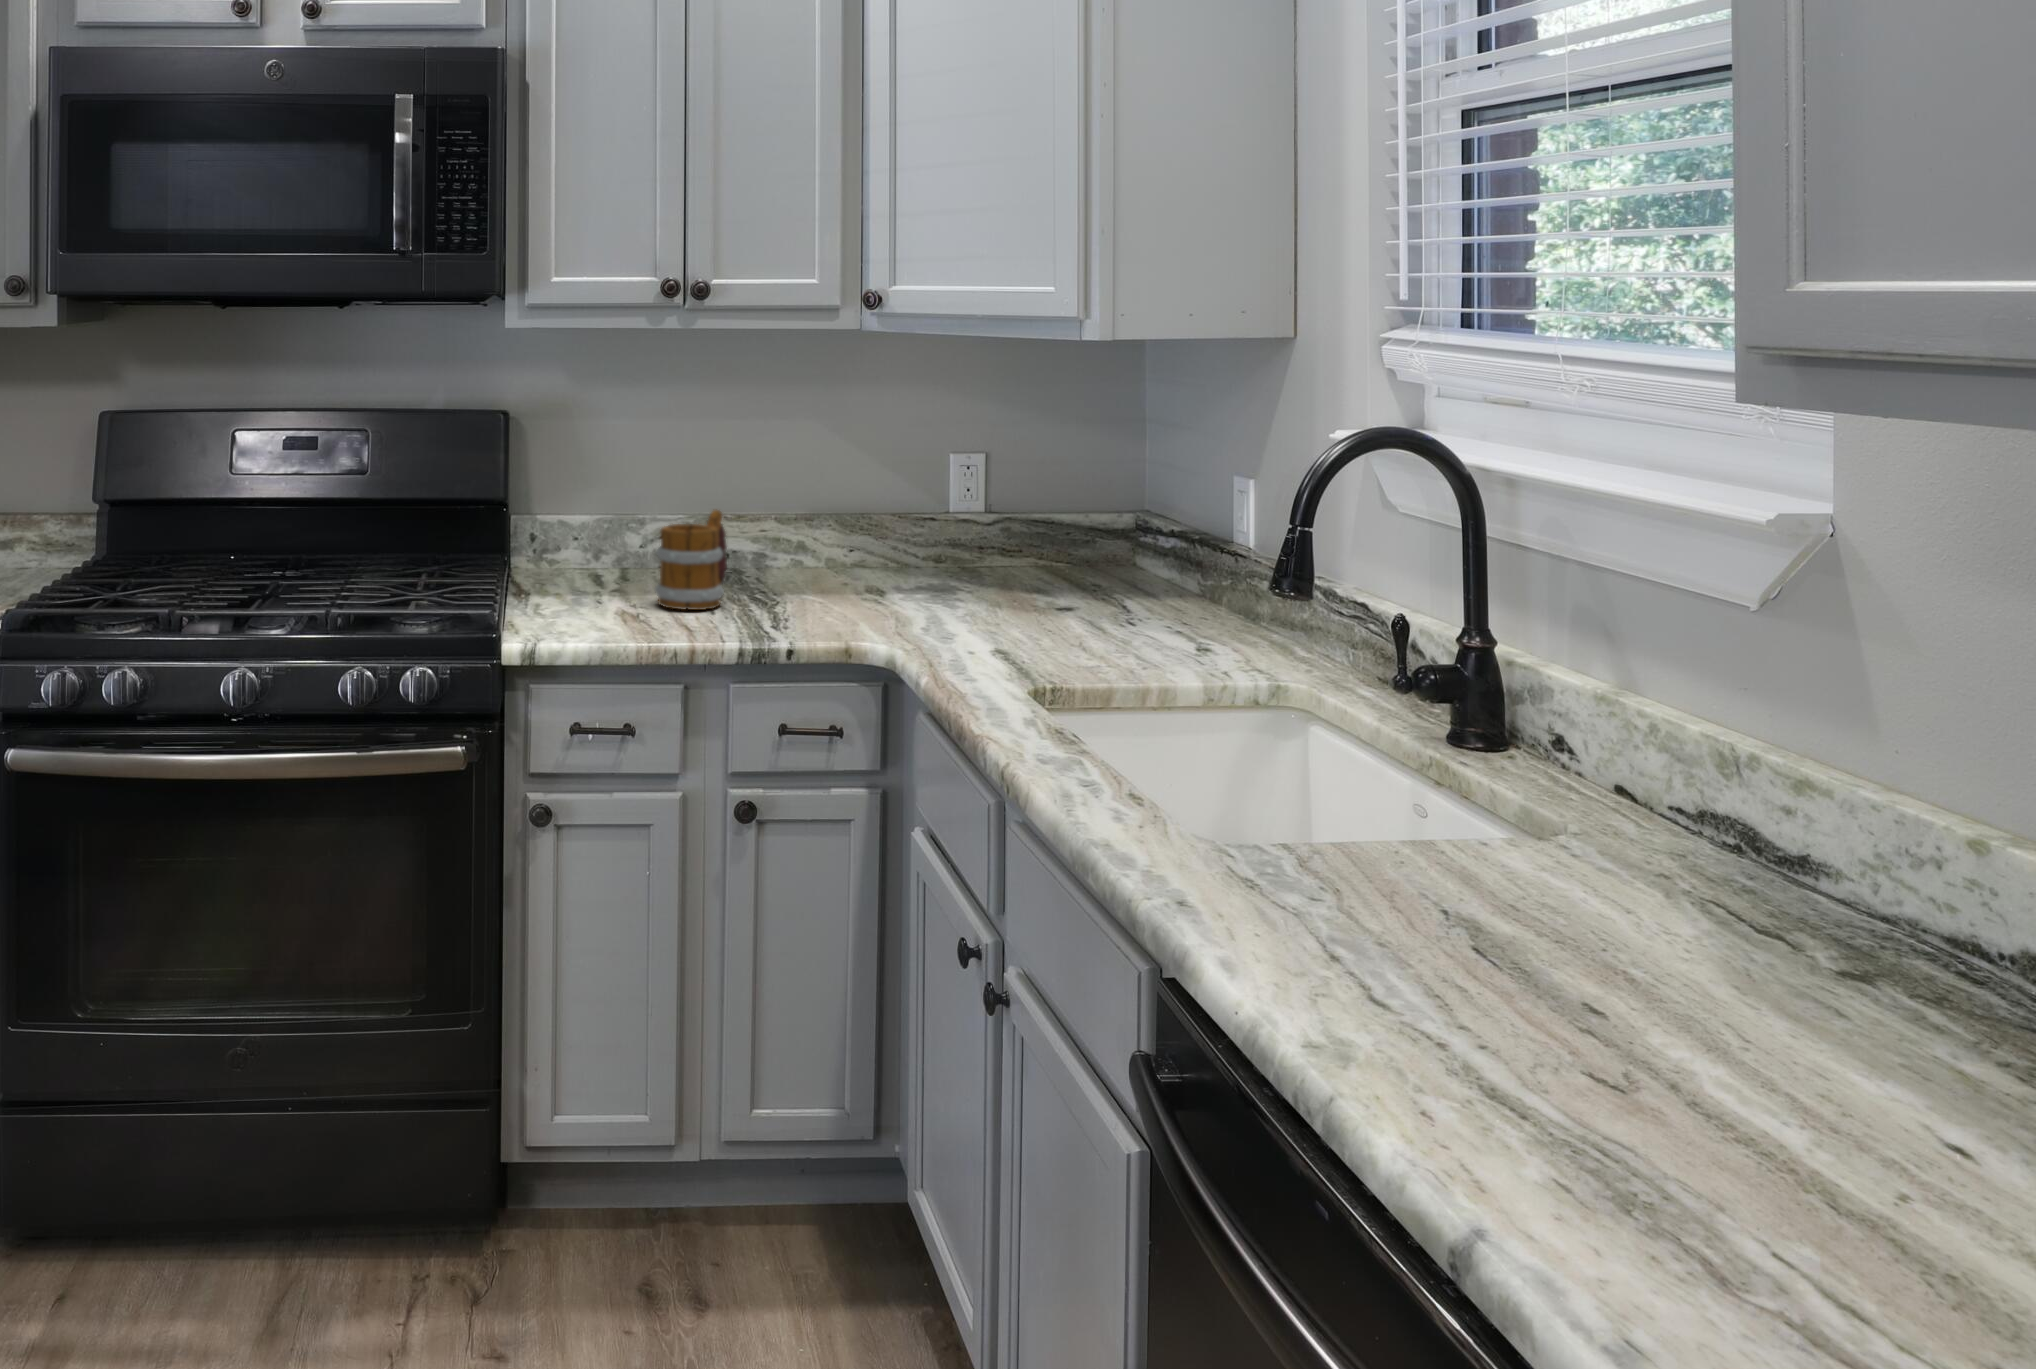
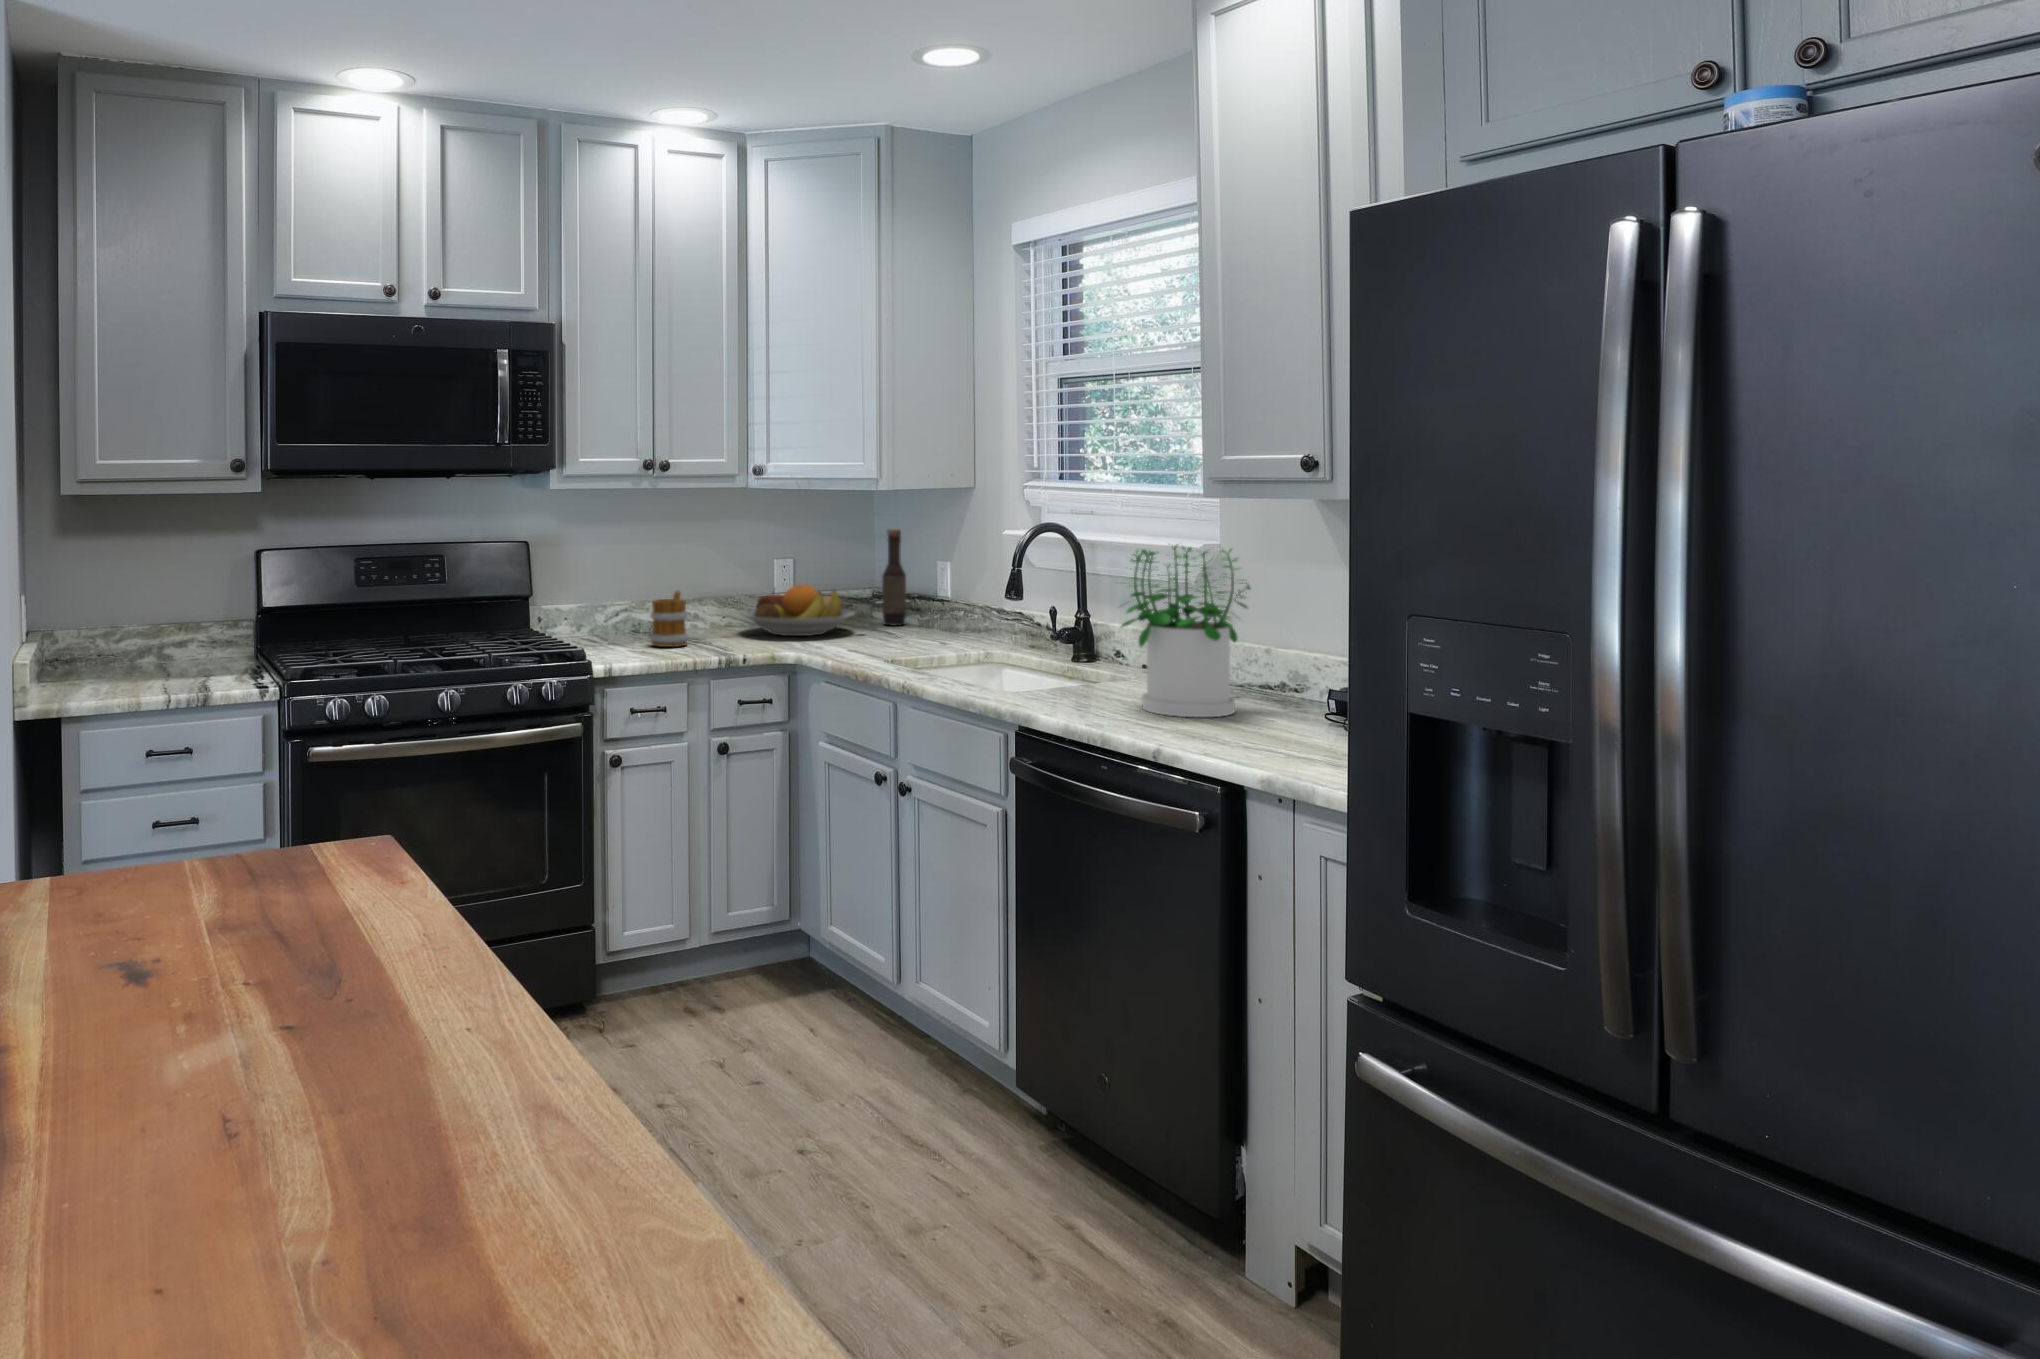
bottle: none [1127,415,1175,596] -> present [882,529,906,626]
fruit bowl: none [839,512,1054,606] -> present [741,585,855,636]
potted plant: none [1431,533,1878,1053] -> present [1121,544,1250,717]

